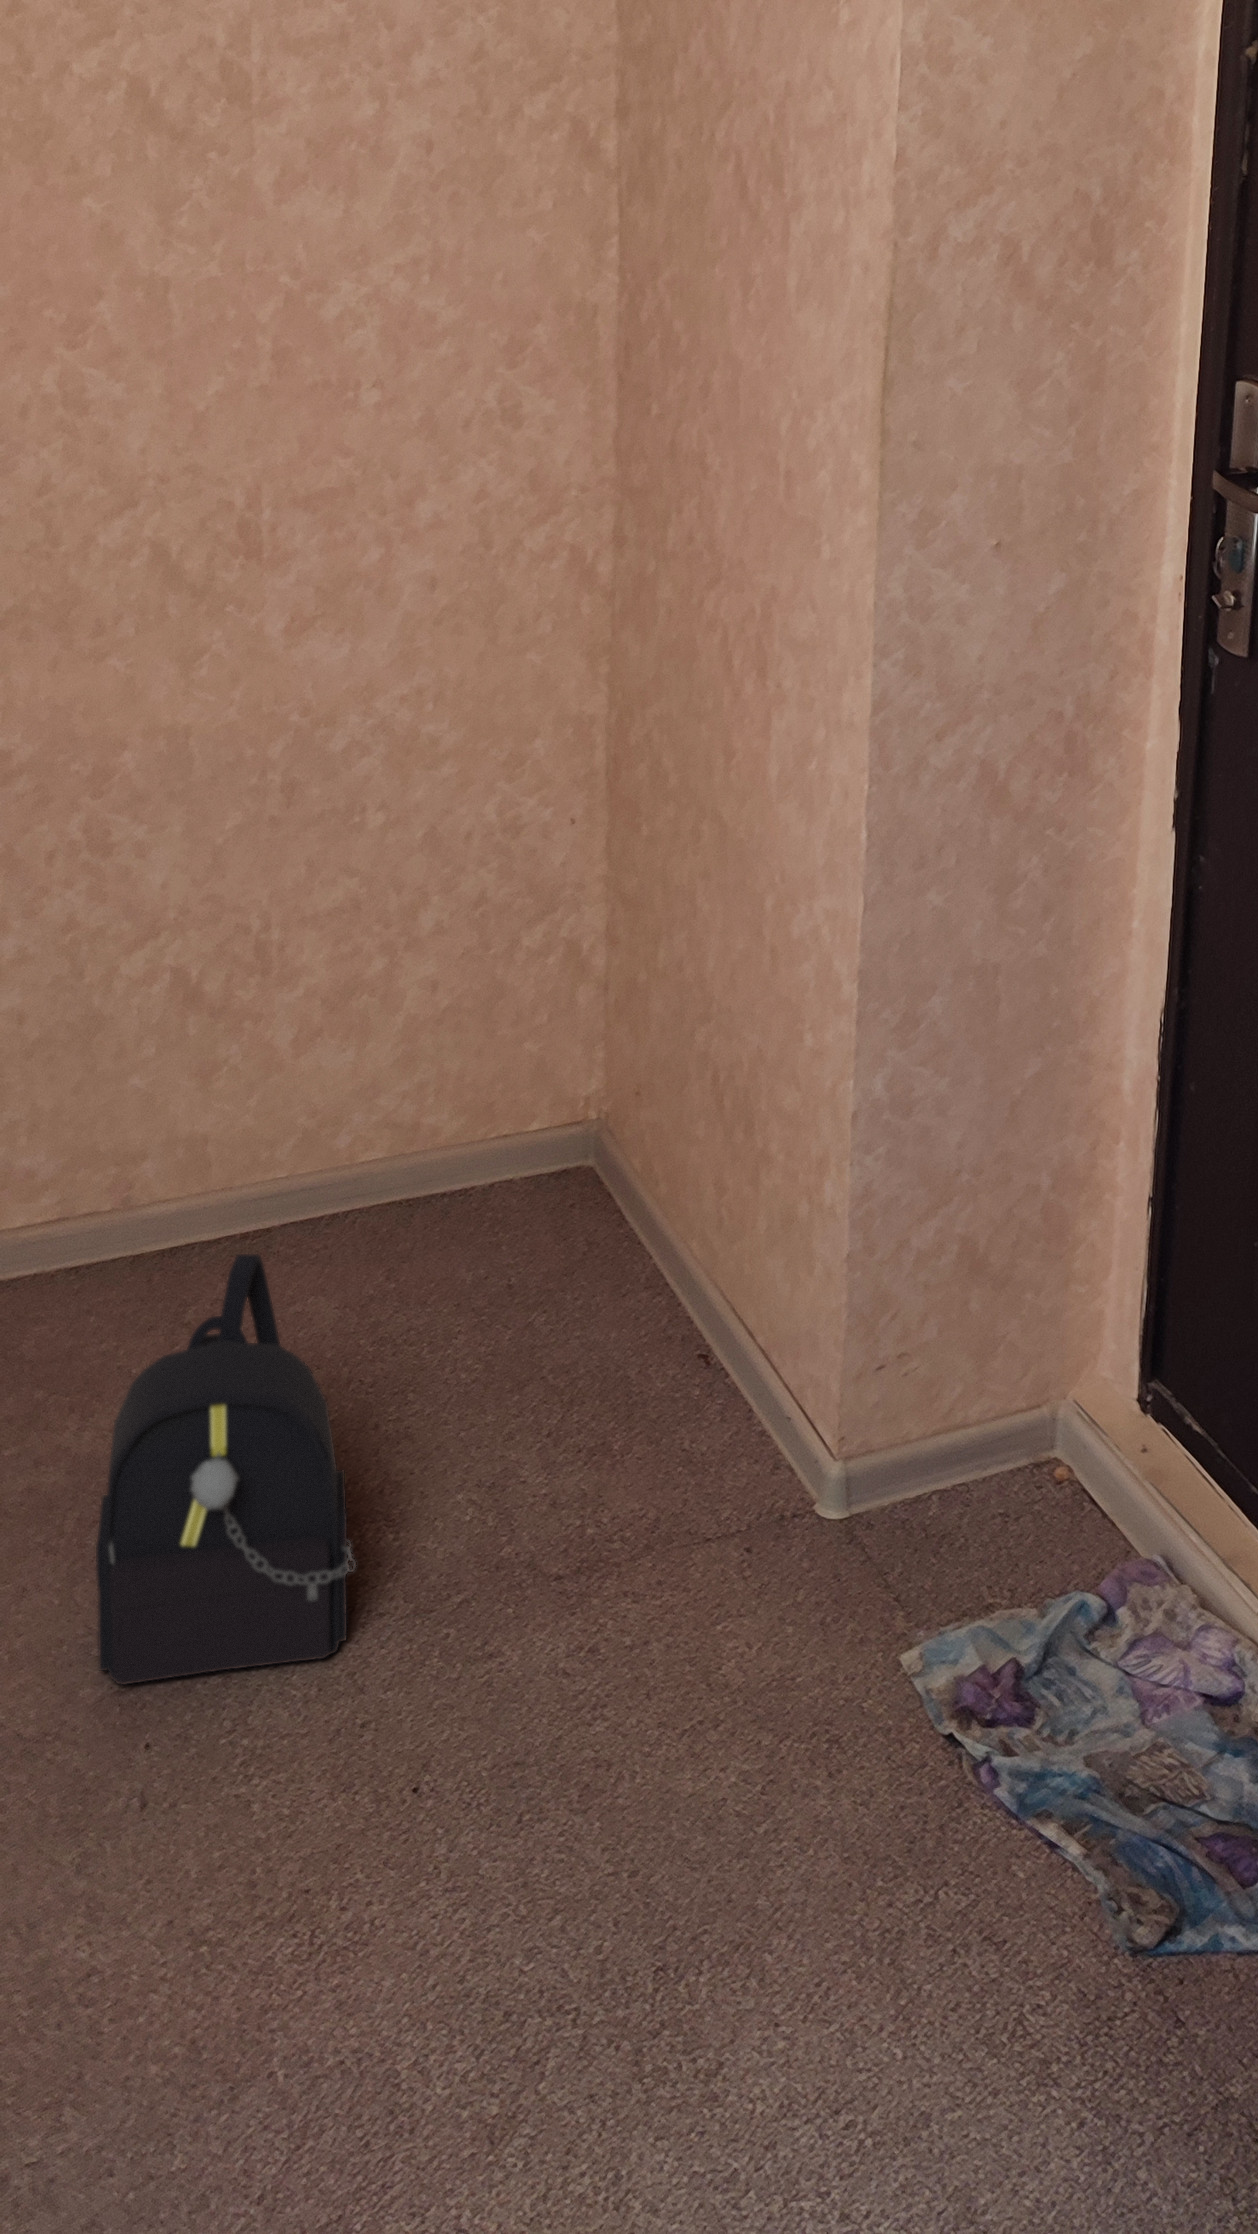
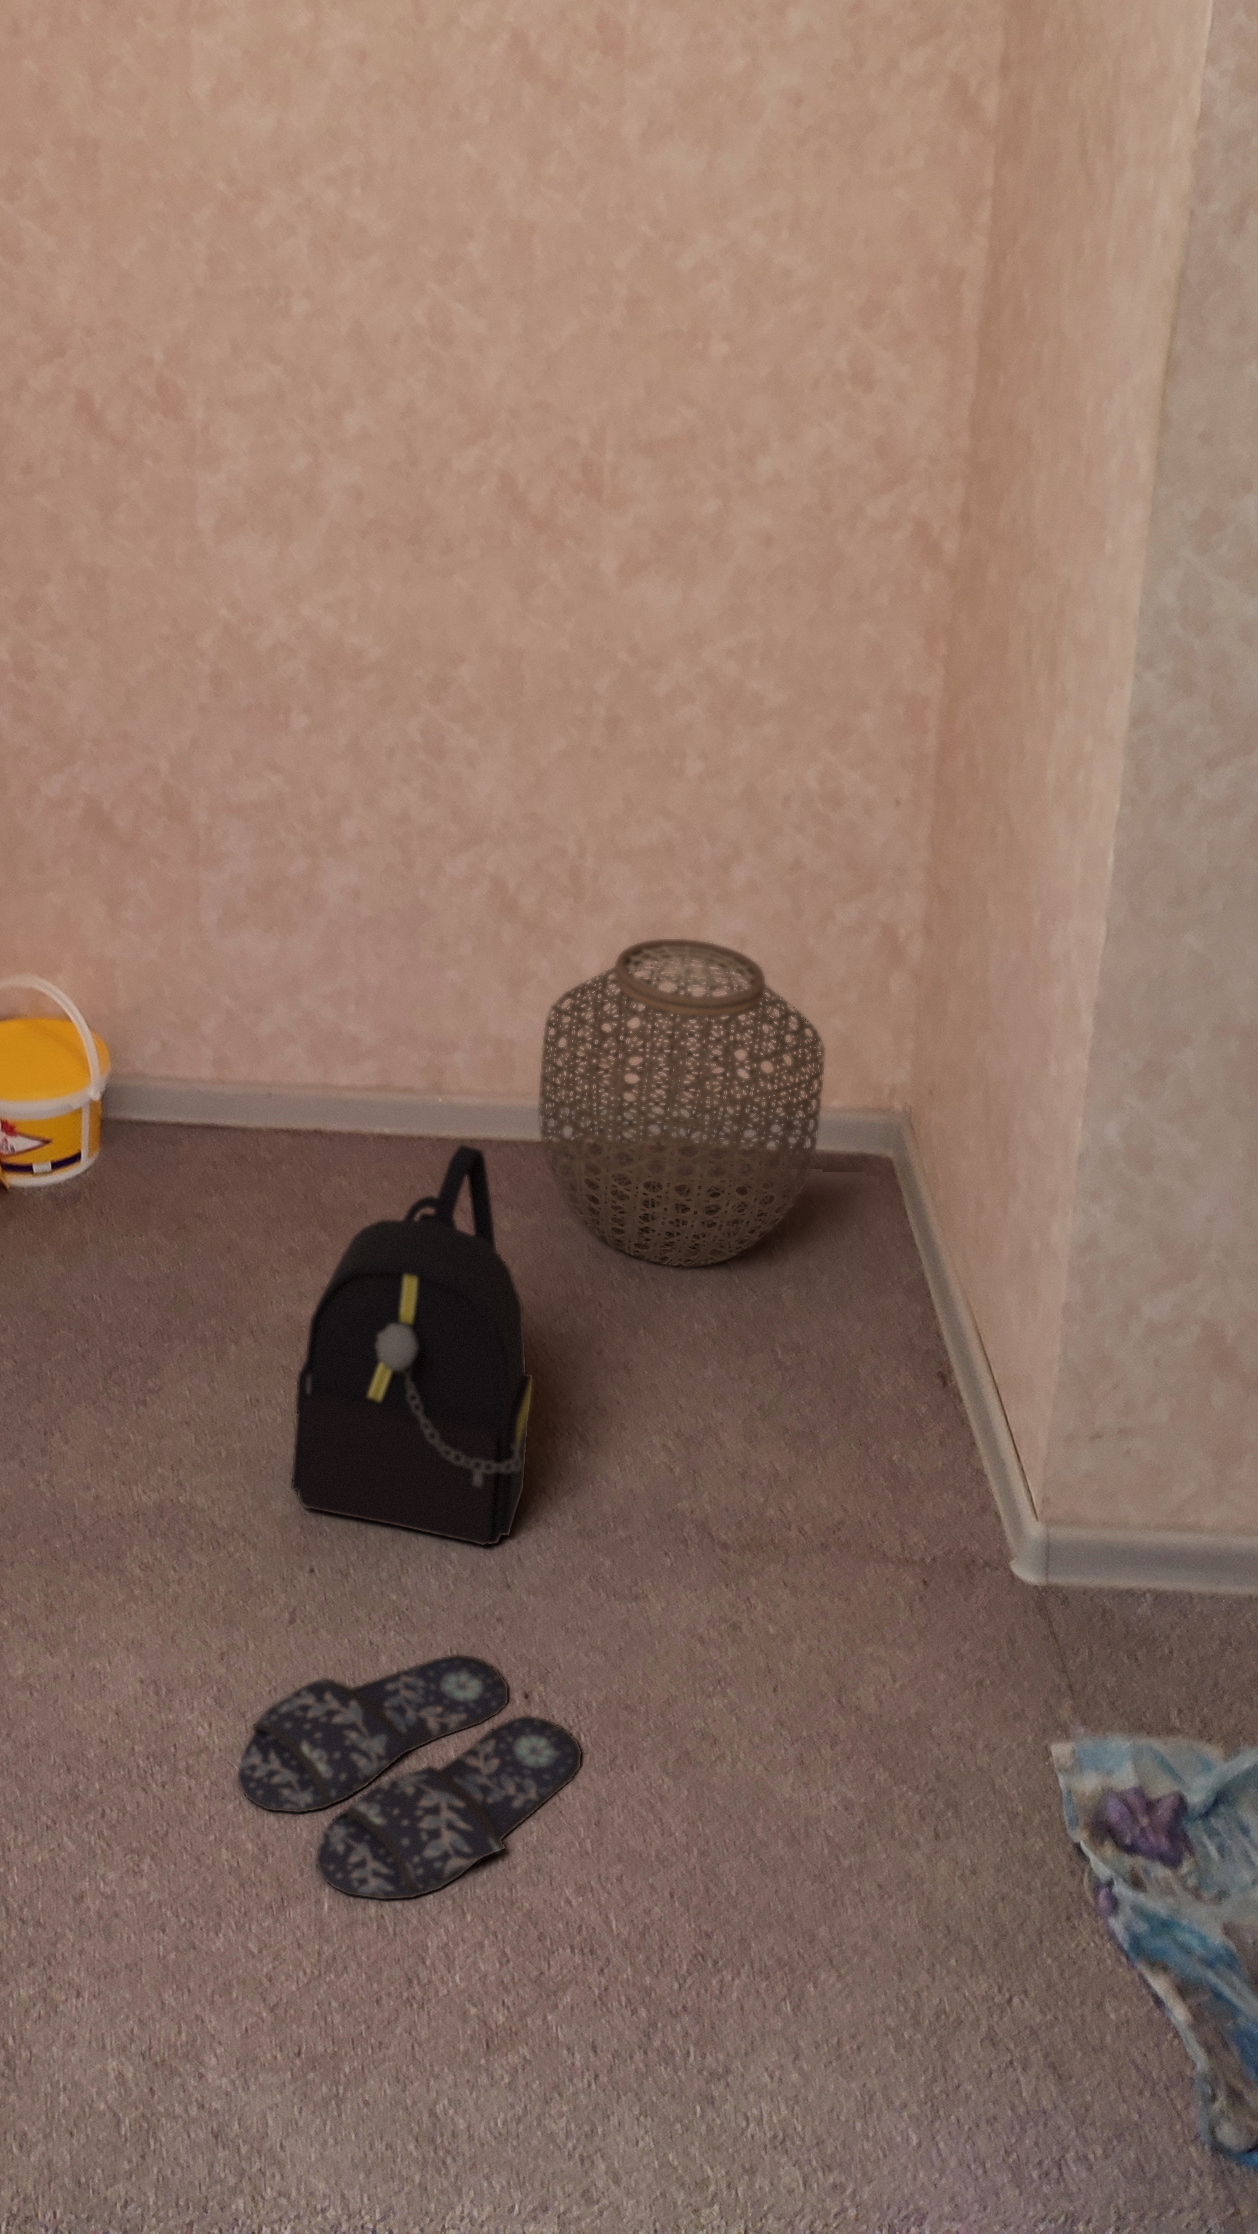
woven basket: none [252,986,542,1321] -> present [539,939,824,1266]
slippers: none [143,1773,493,2060] -> present [238,1655,581,1899]

